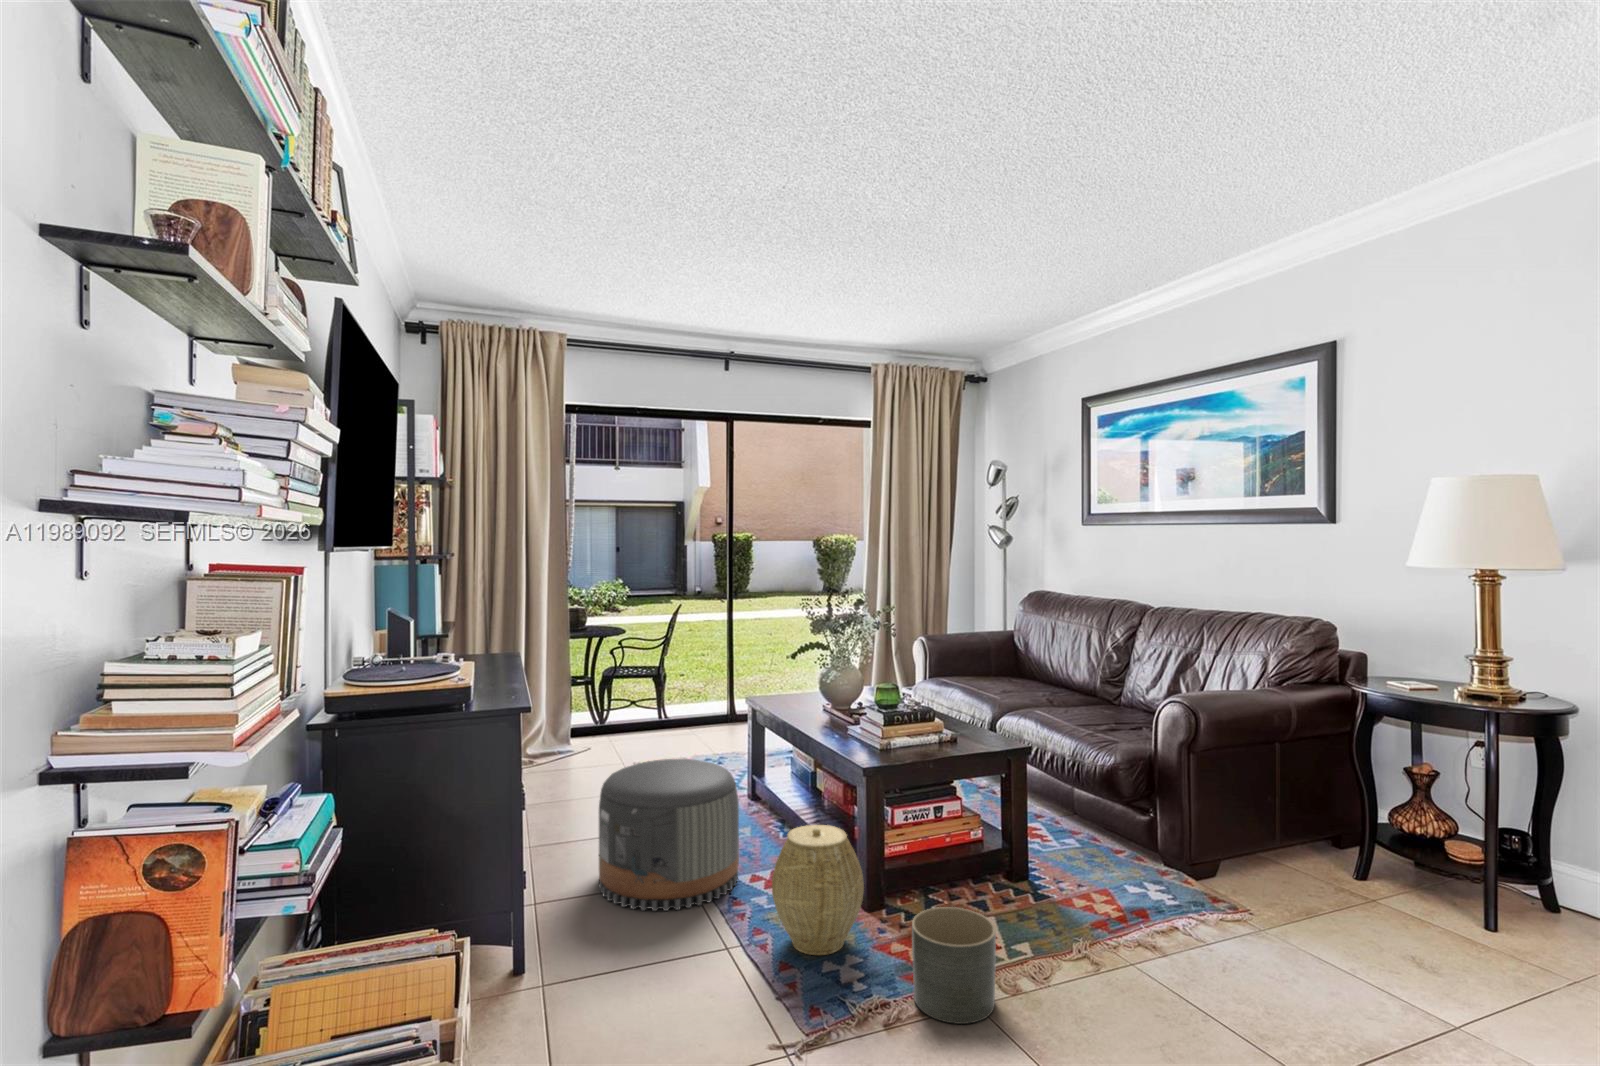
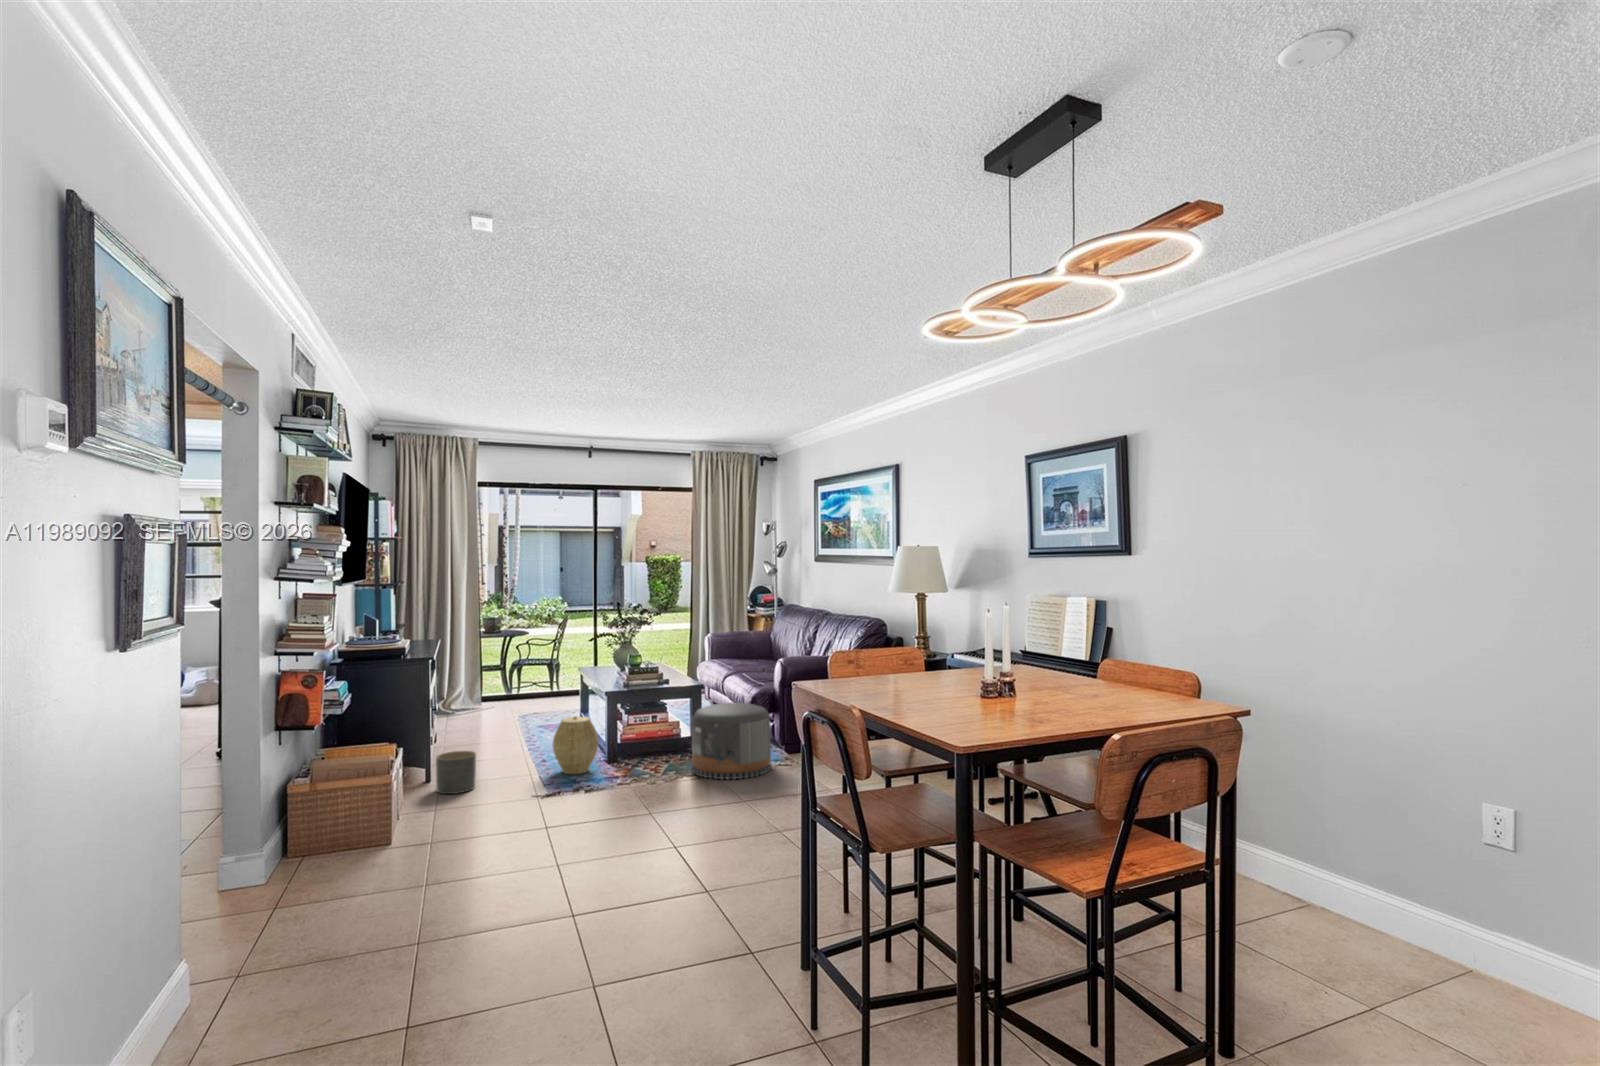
pouf: present [599,759,739,911] -> present [692,703,771,779]
planter: present [912,907,996,1024] -> present [436,751,476,794]

